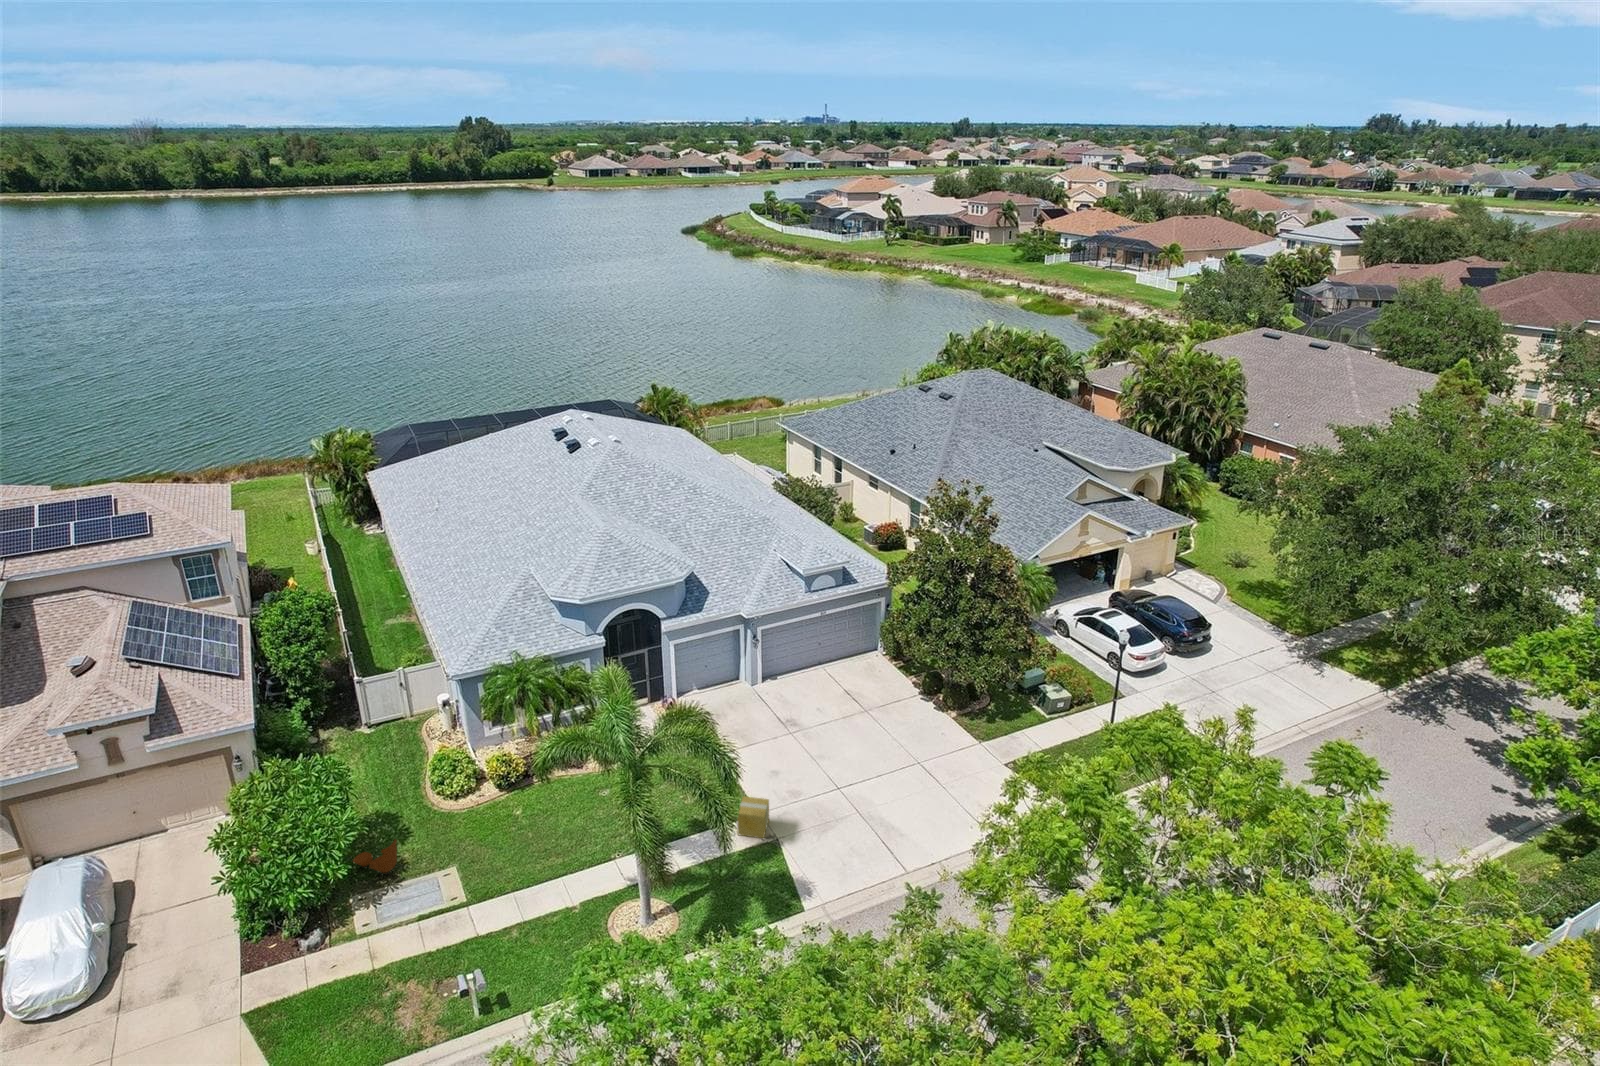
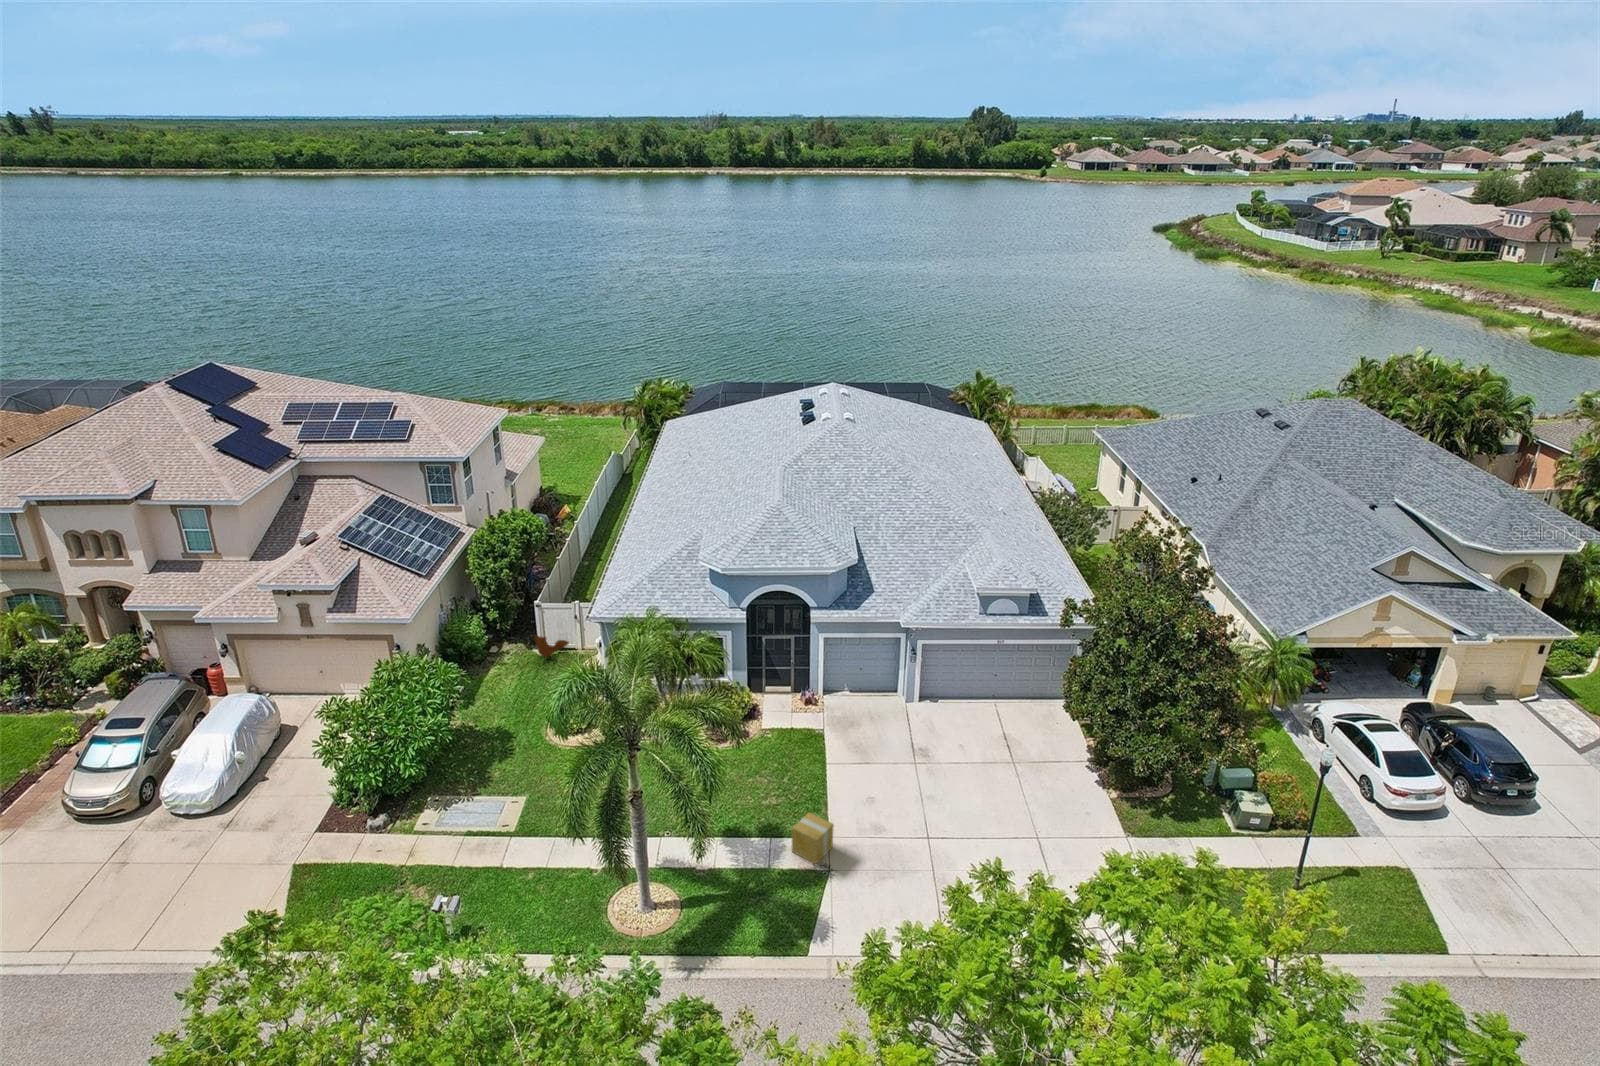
lounge chair: present [353,840,397,877] -> present [534,635,569,660]

